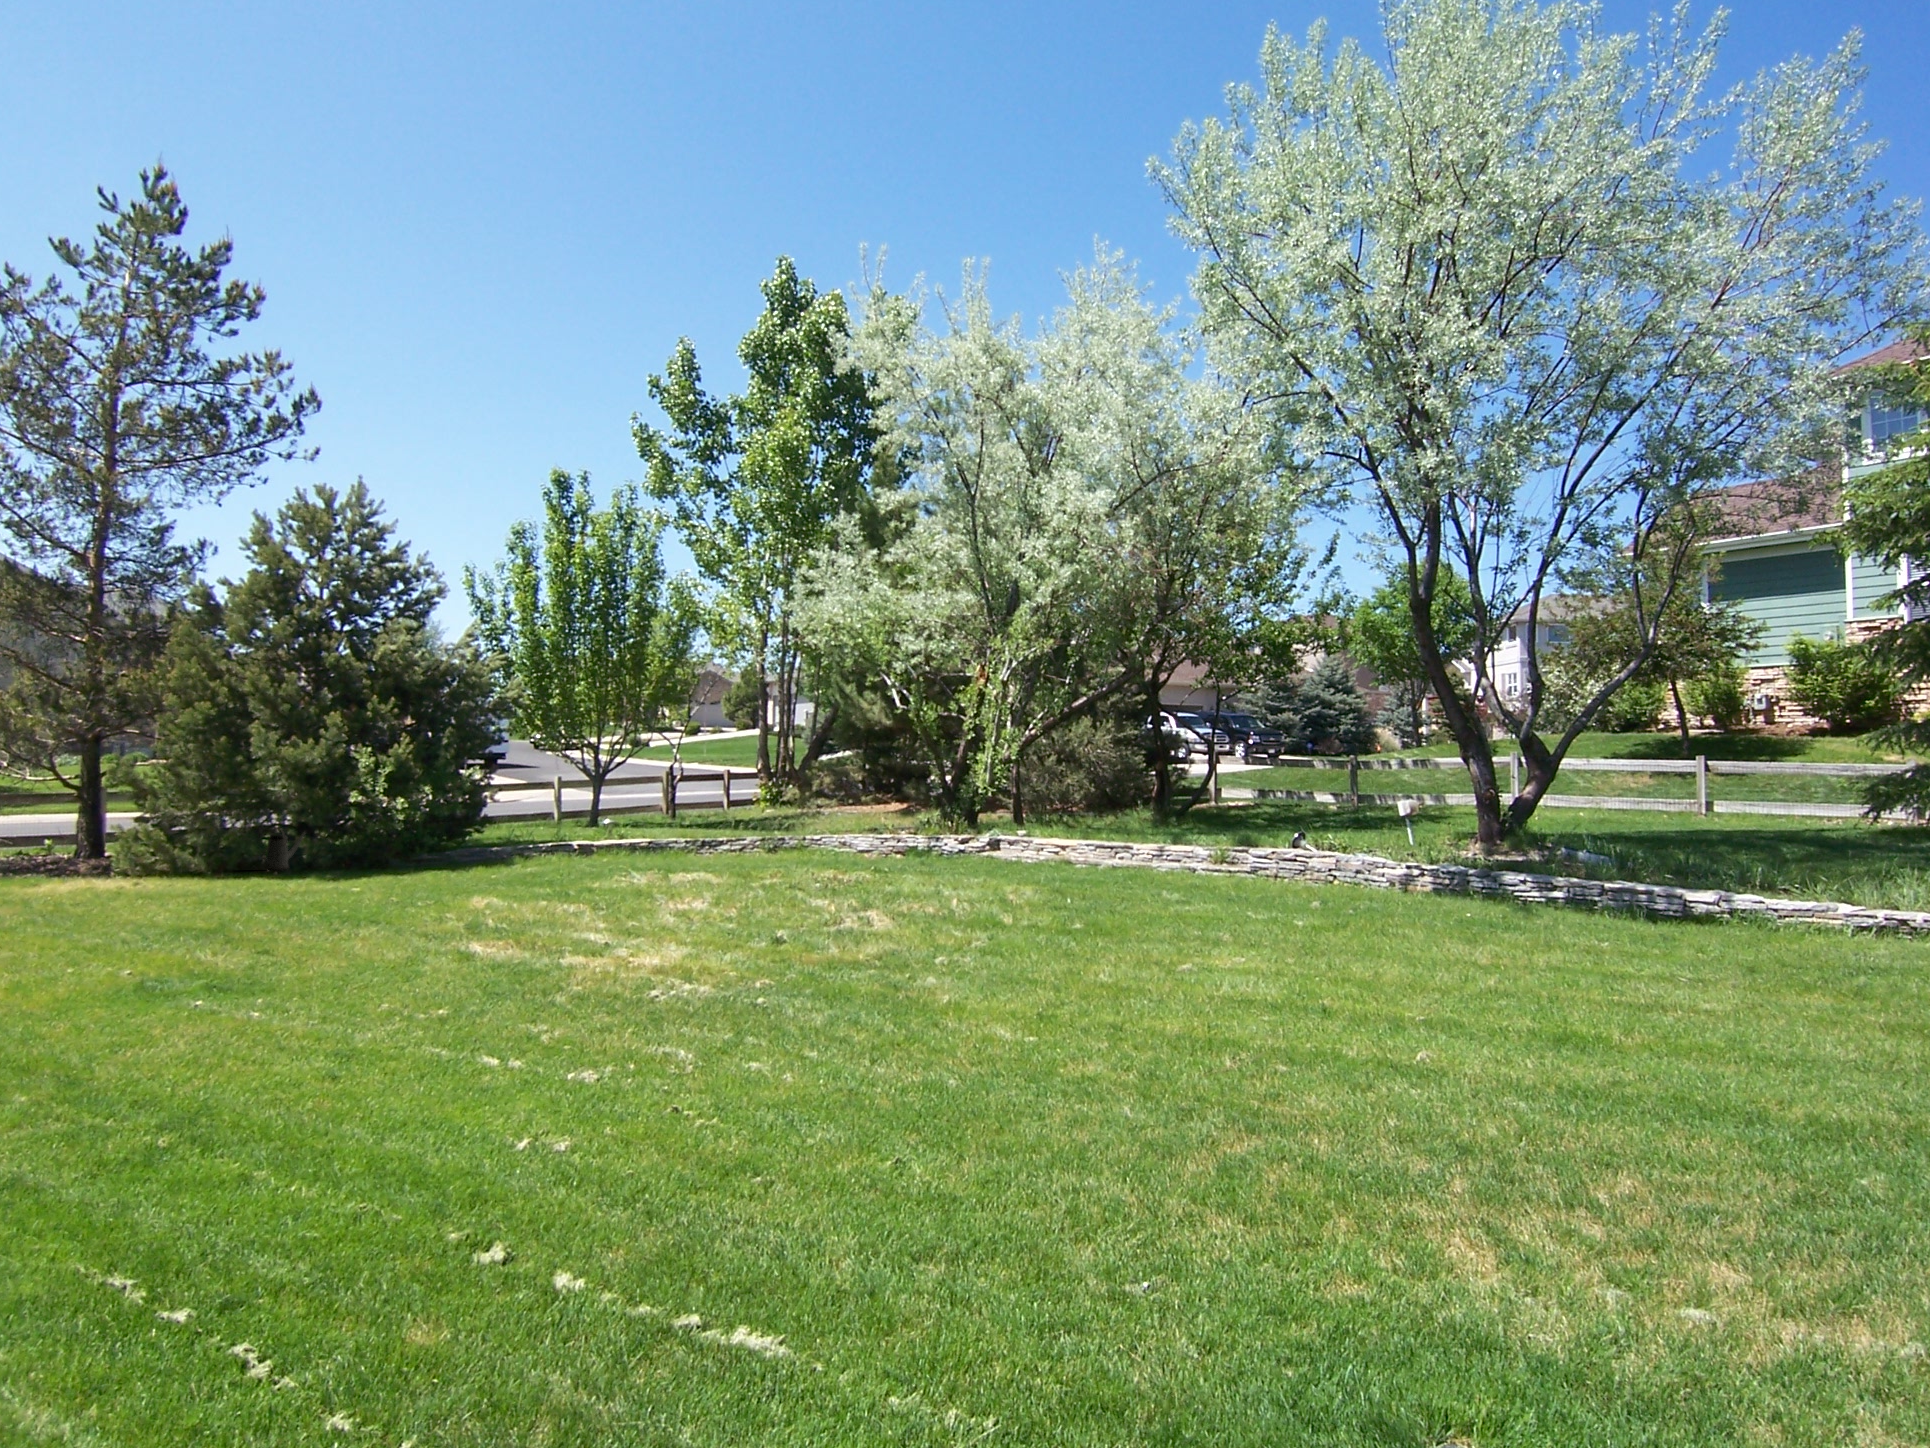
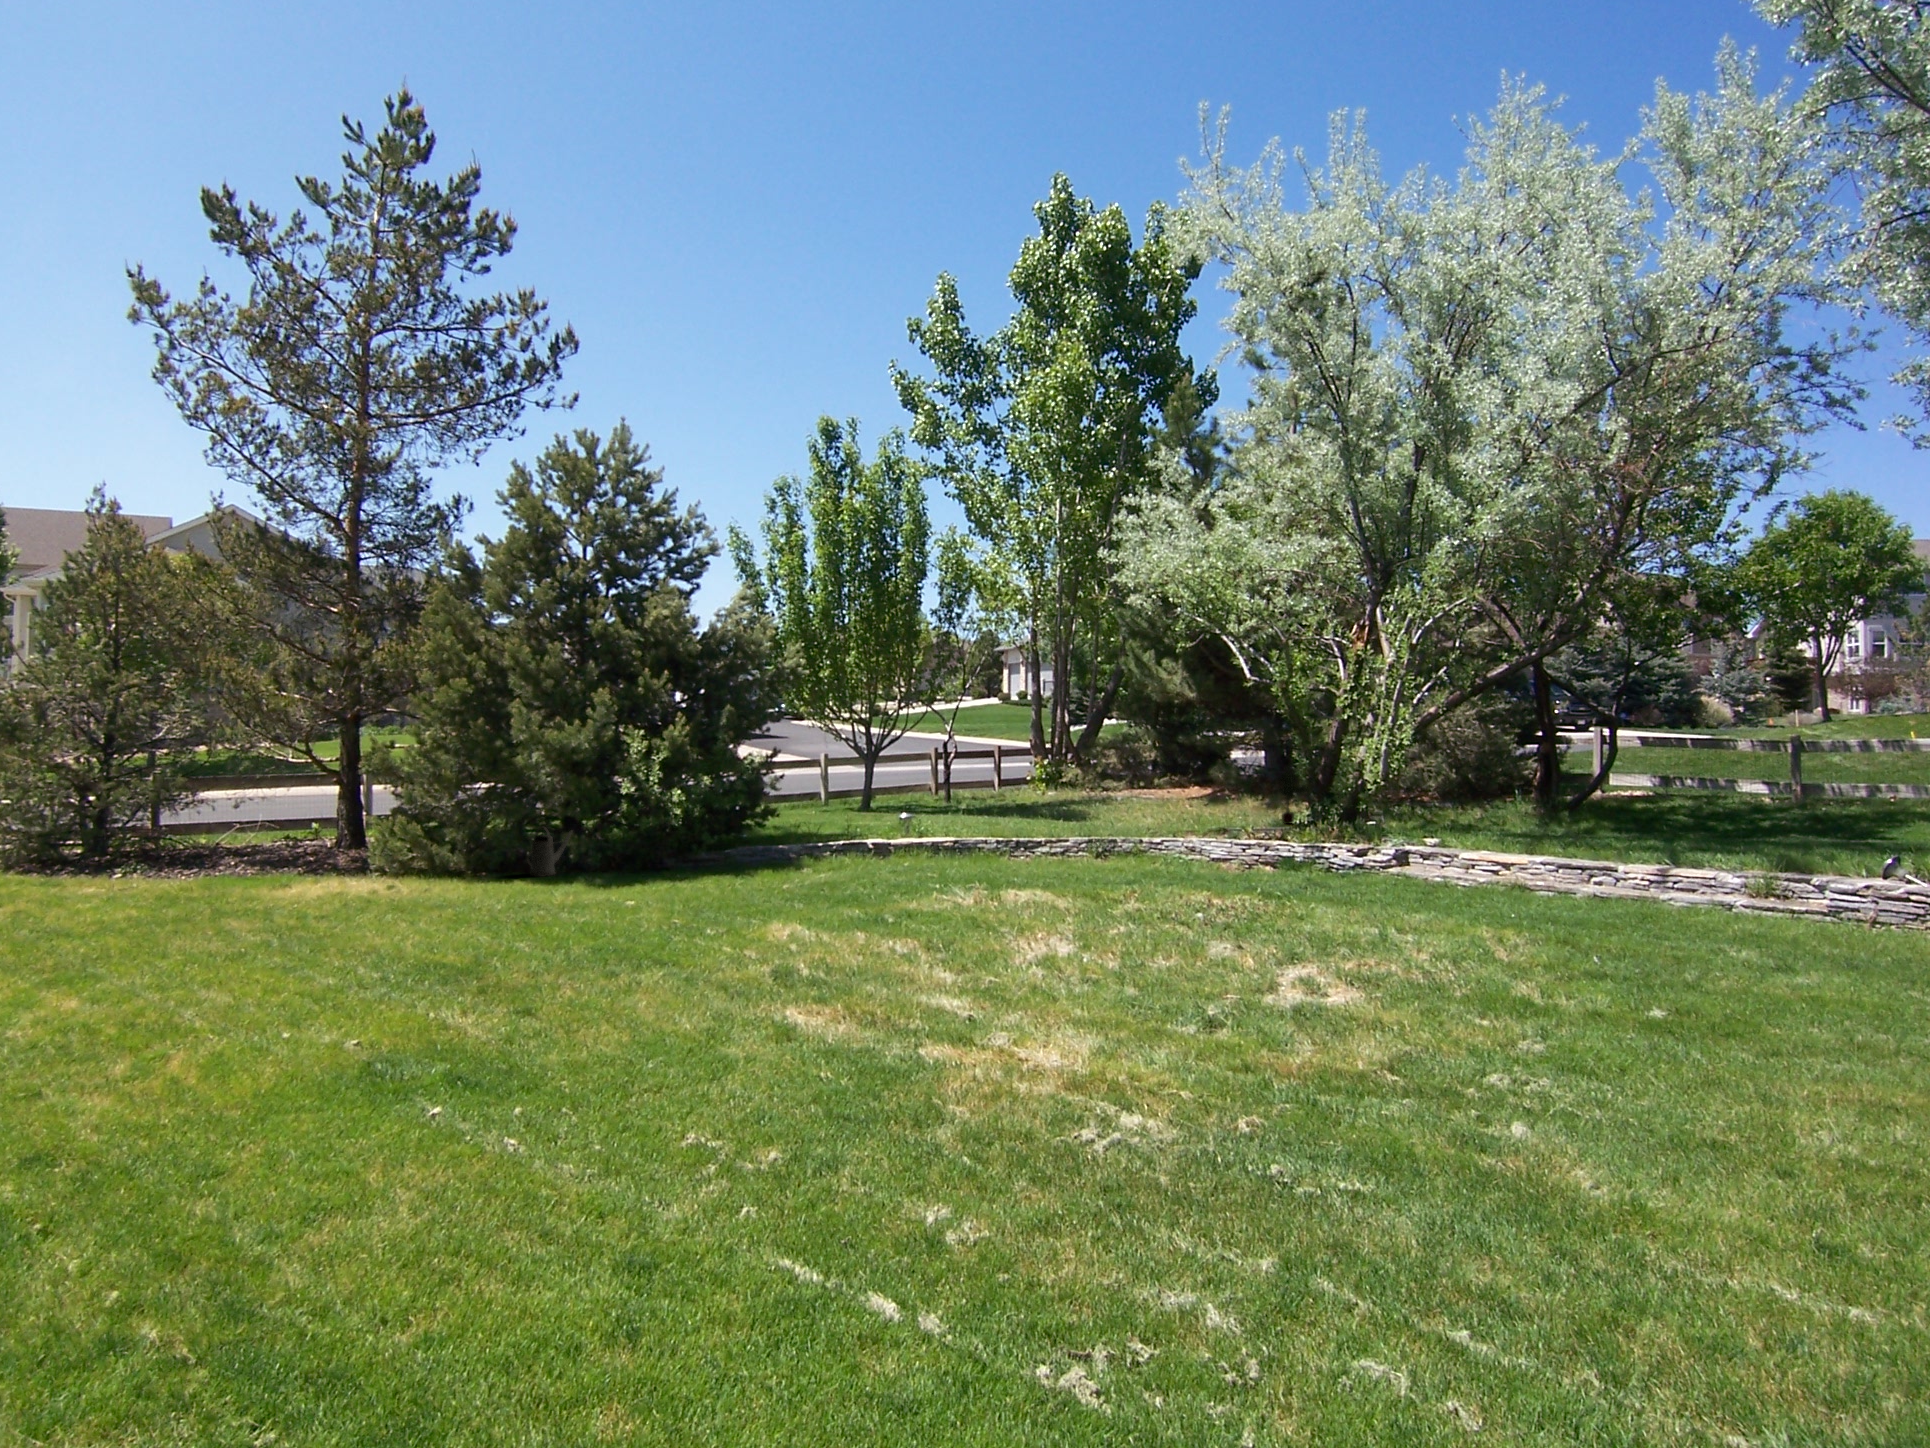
potted tree: none [938,779,965,830] -> present [1277,766,1309,824]

